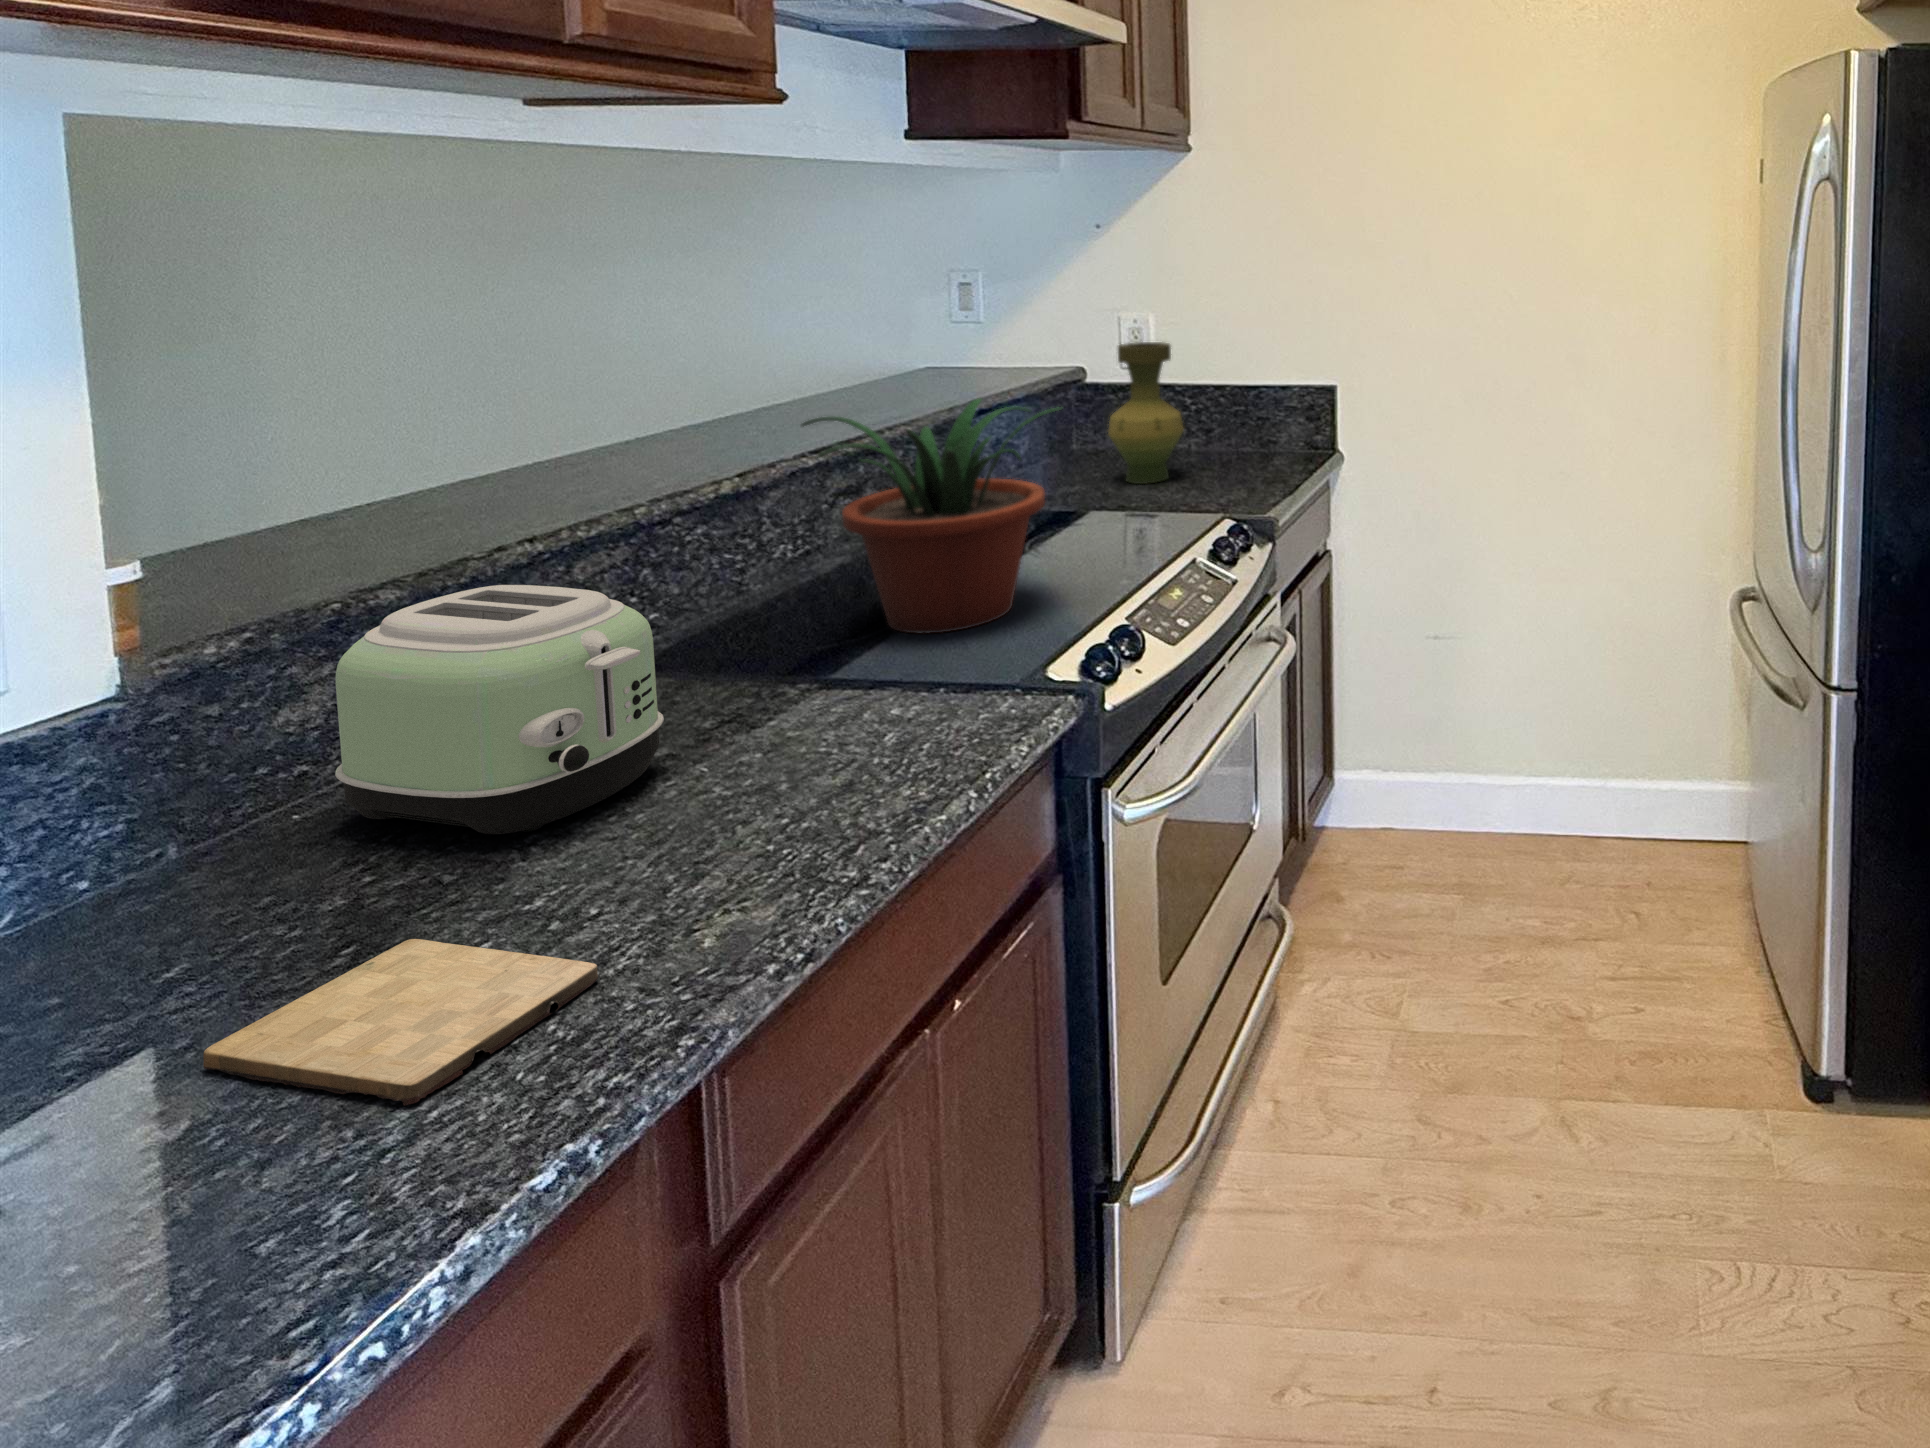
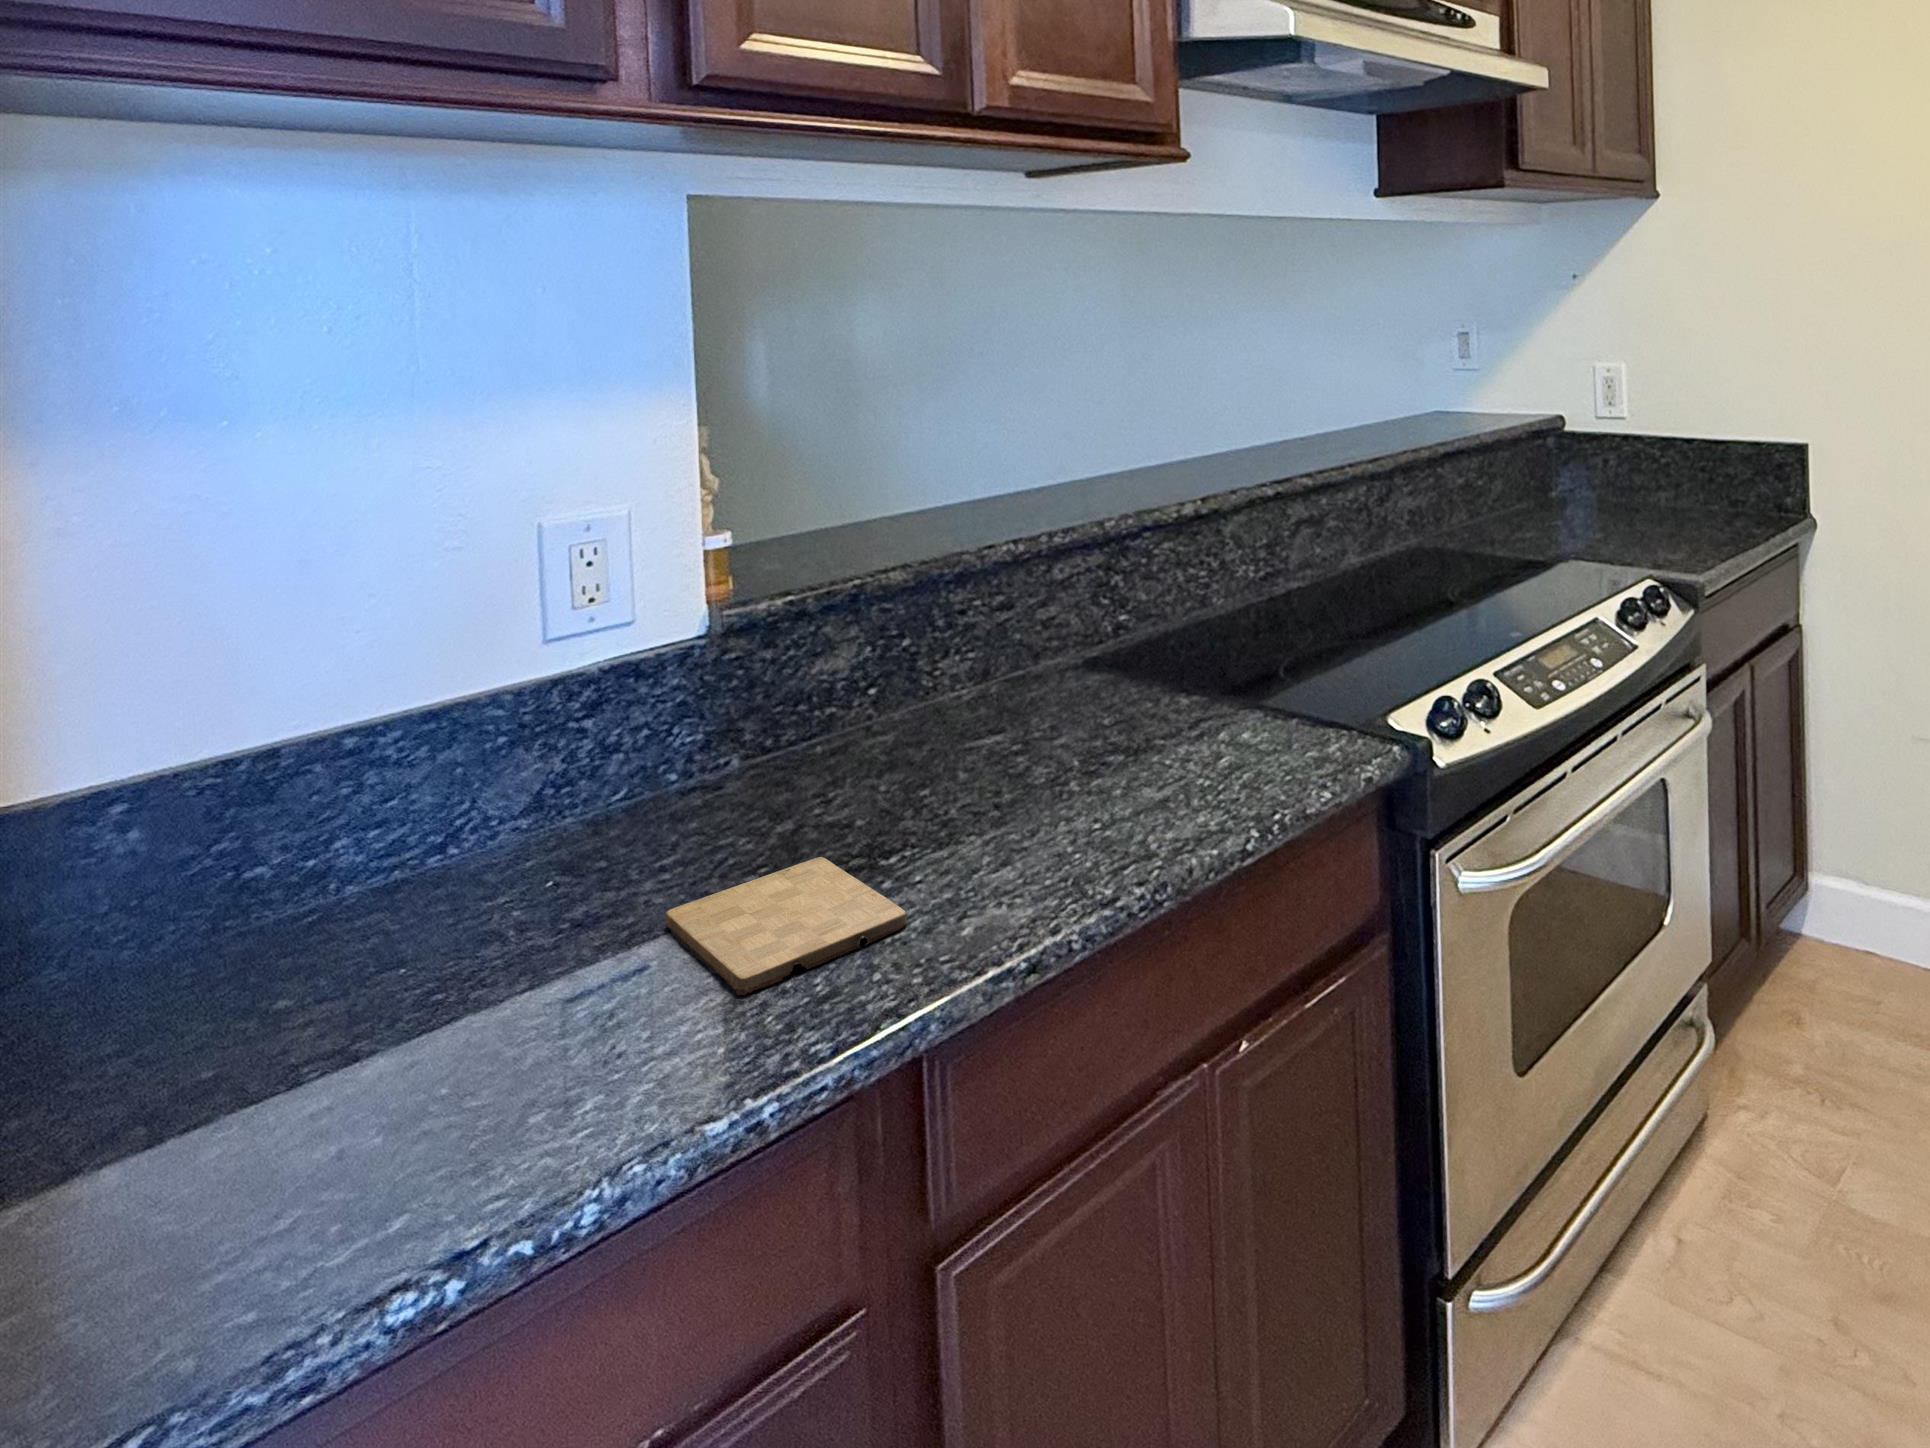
vase: present [1108,342,1184,484] -> none [1554,394,1629,540]
potted plant: present [802,398,1061,634] -> none [1230,440,1448,665]
toaster: present [335,585,664,834] -> none [847,574,1062,786]

